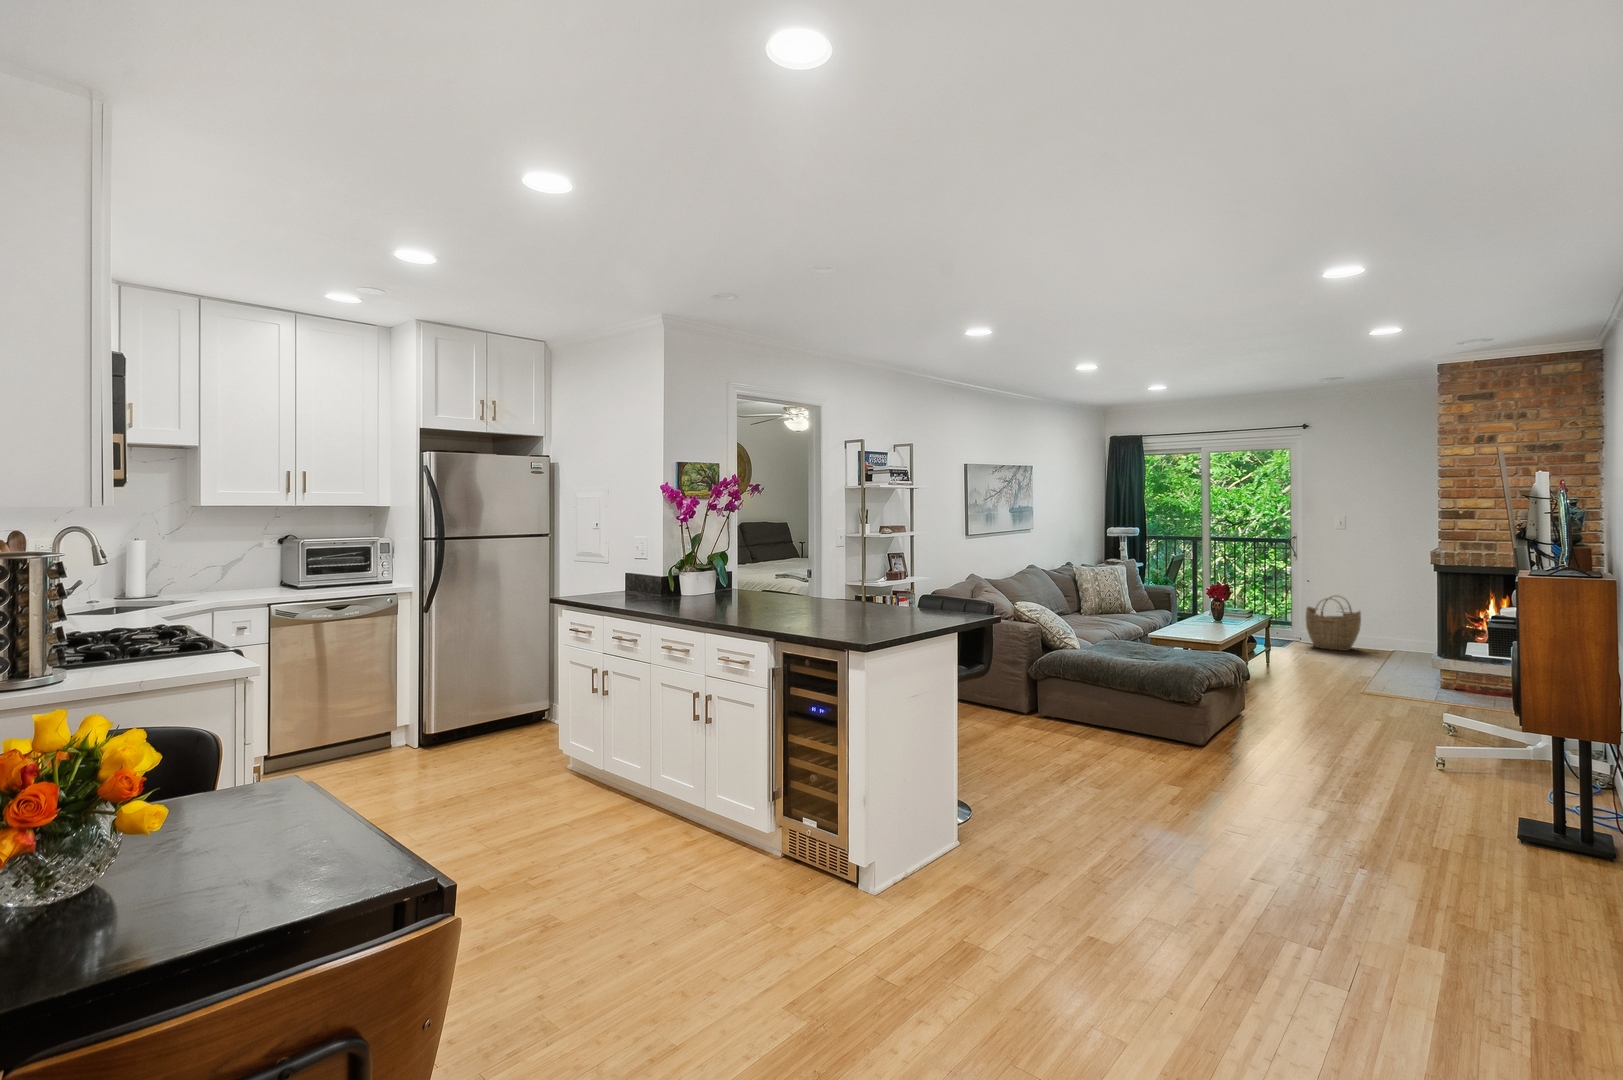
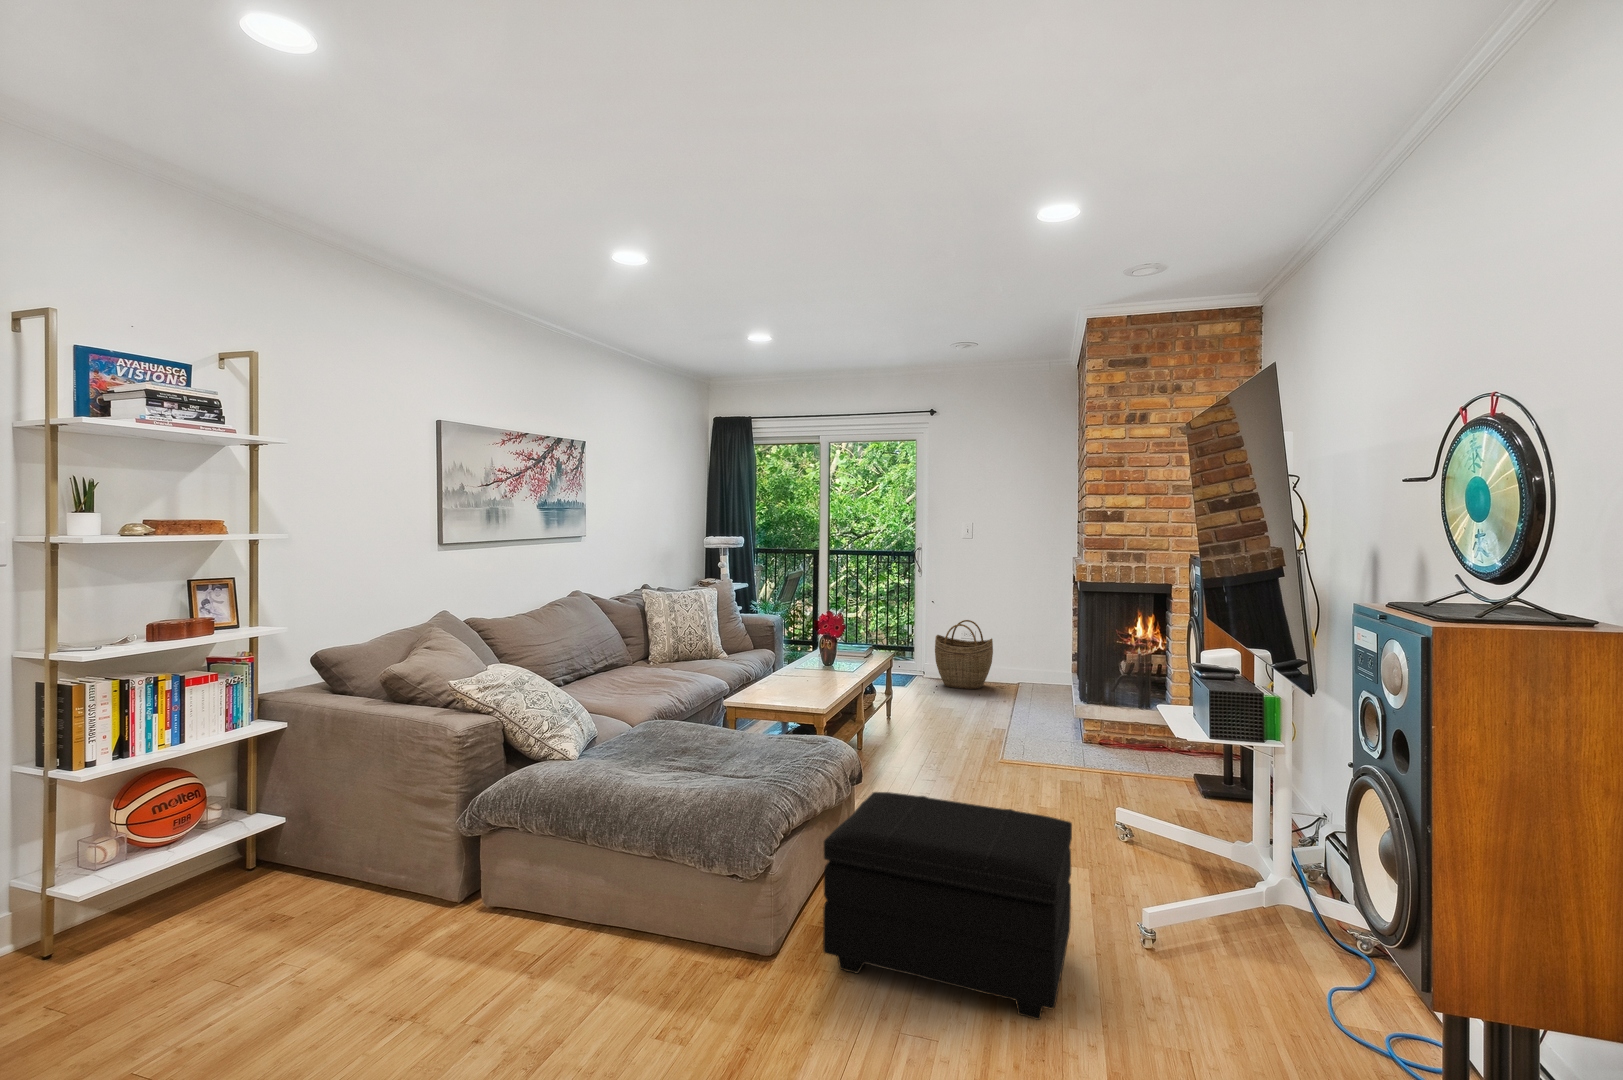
footstool: none [1231,676,1384,778] -> present [823,792,1072,1020]

